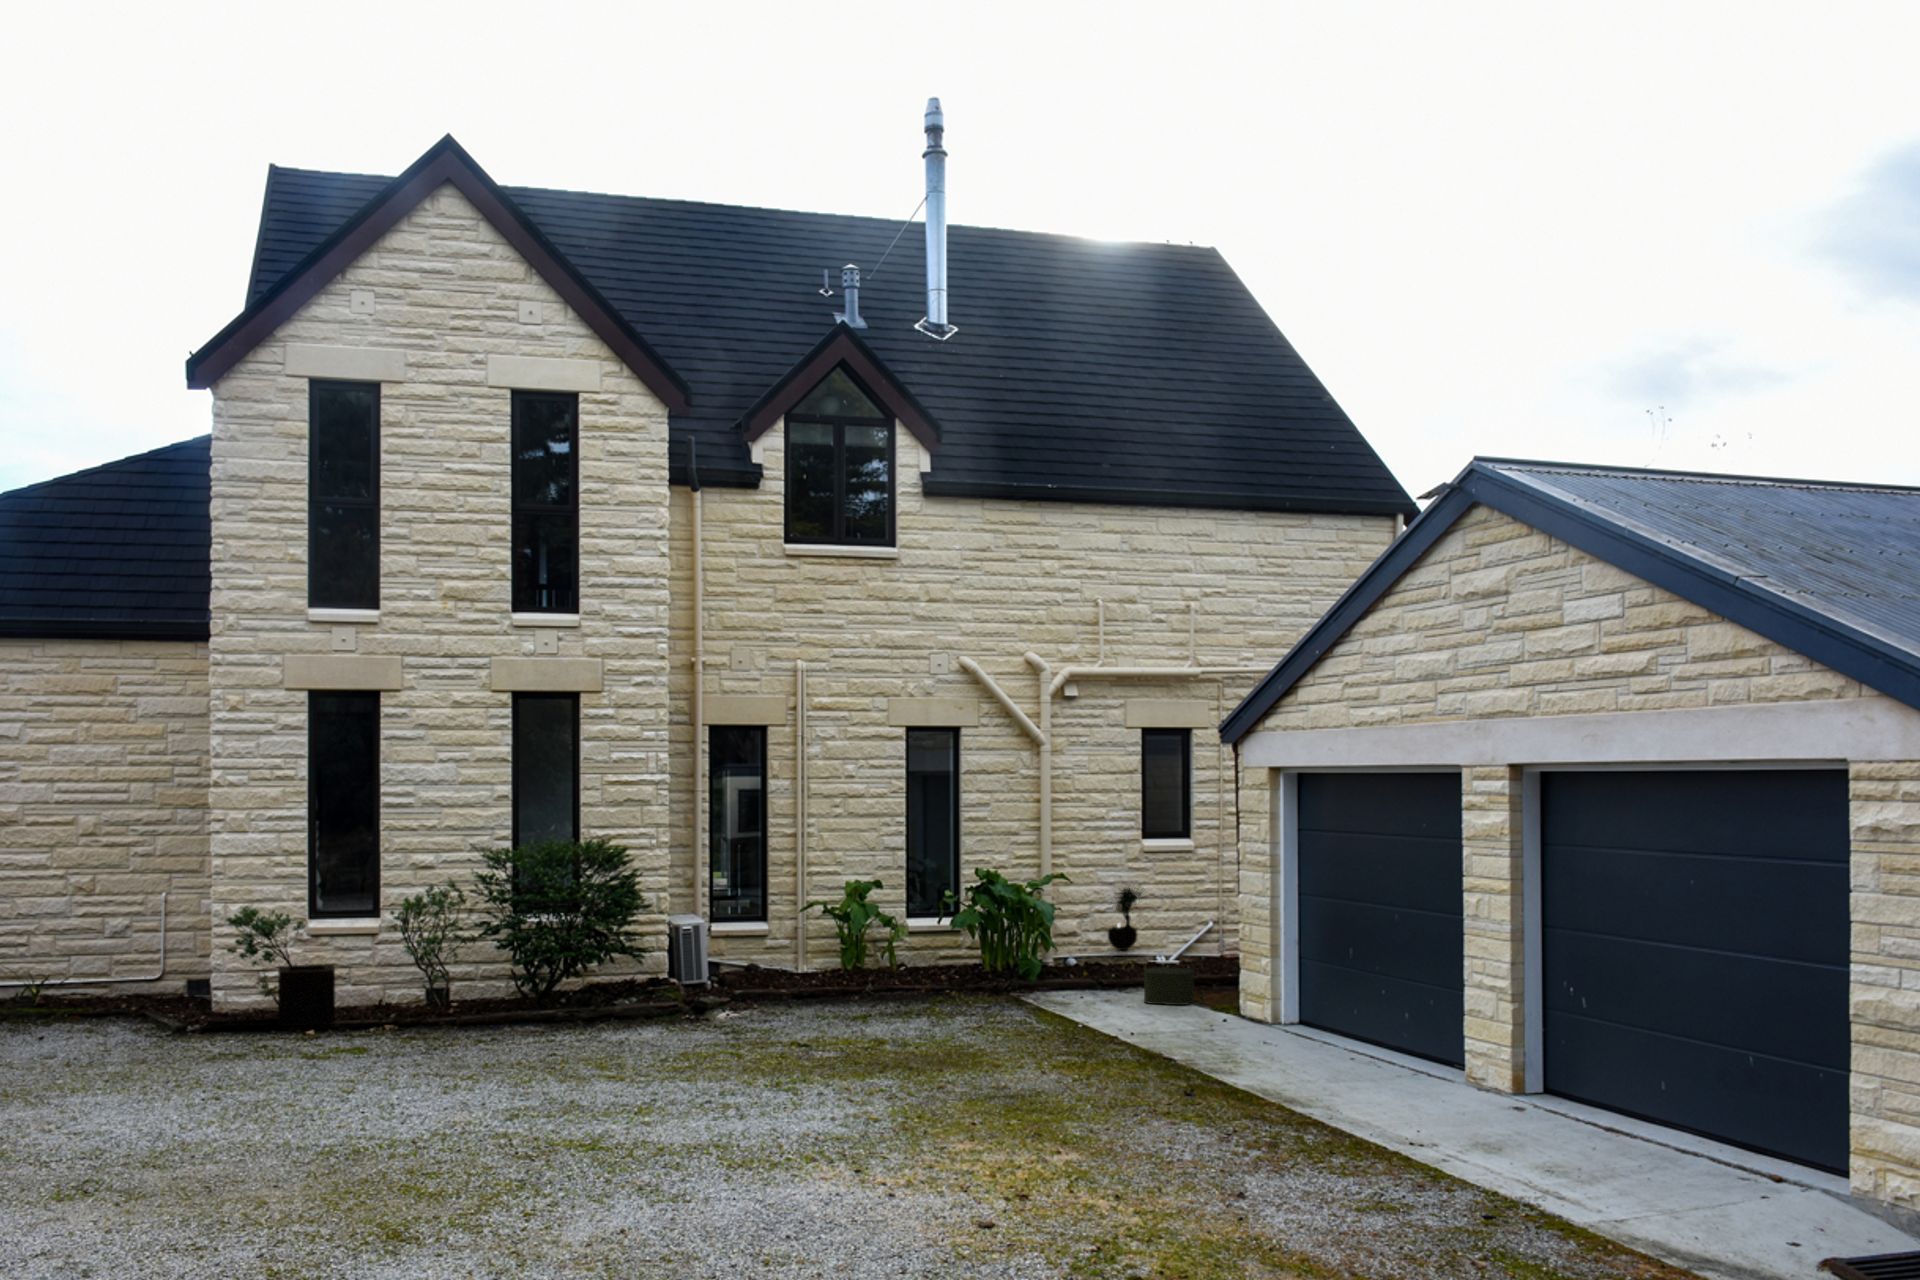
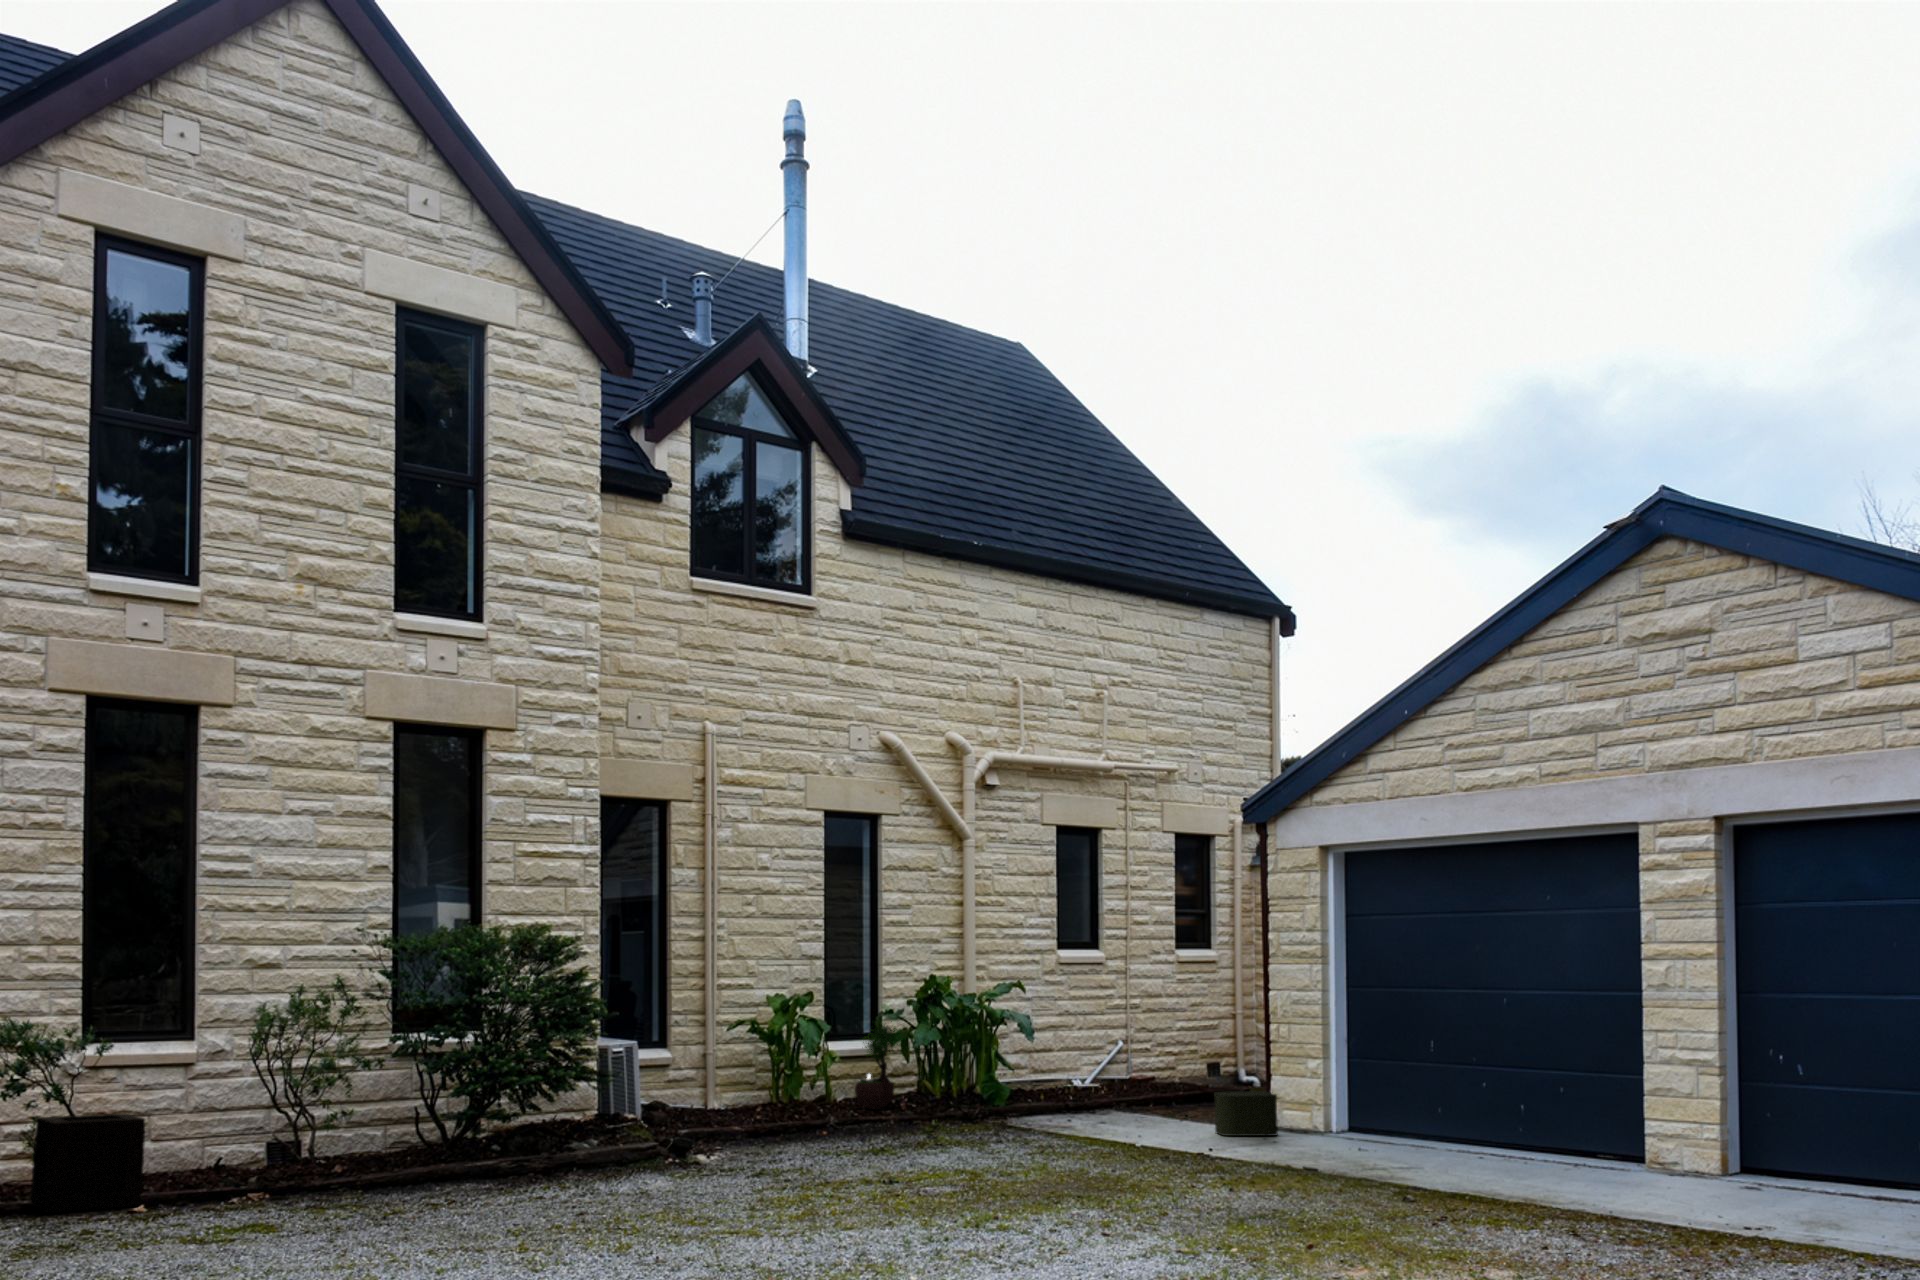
potted tree: present [1108,887,1143,950] -> present [855,1021,903,1109]

